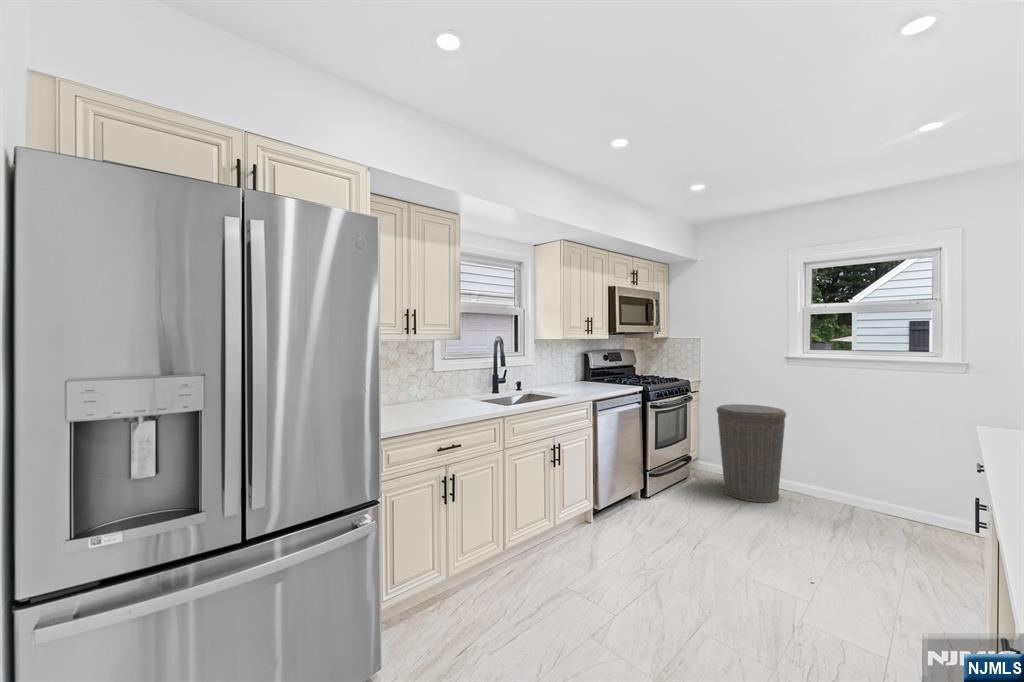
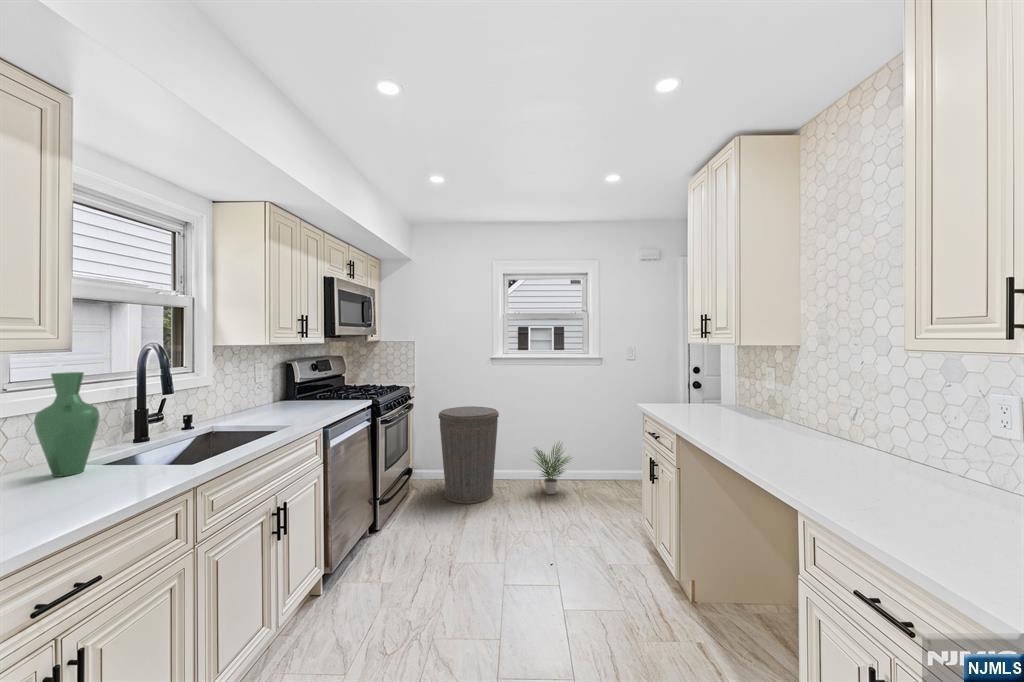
vase: none [449,351,472,403] -> present [34,372,99,476]
potted plant: none [823,456,894,518] -> present [534,442,571,494]

